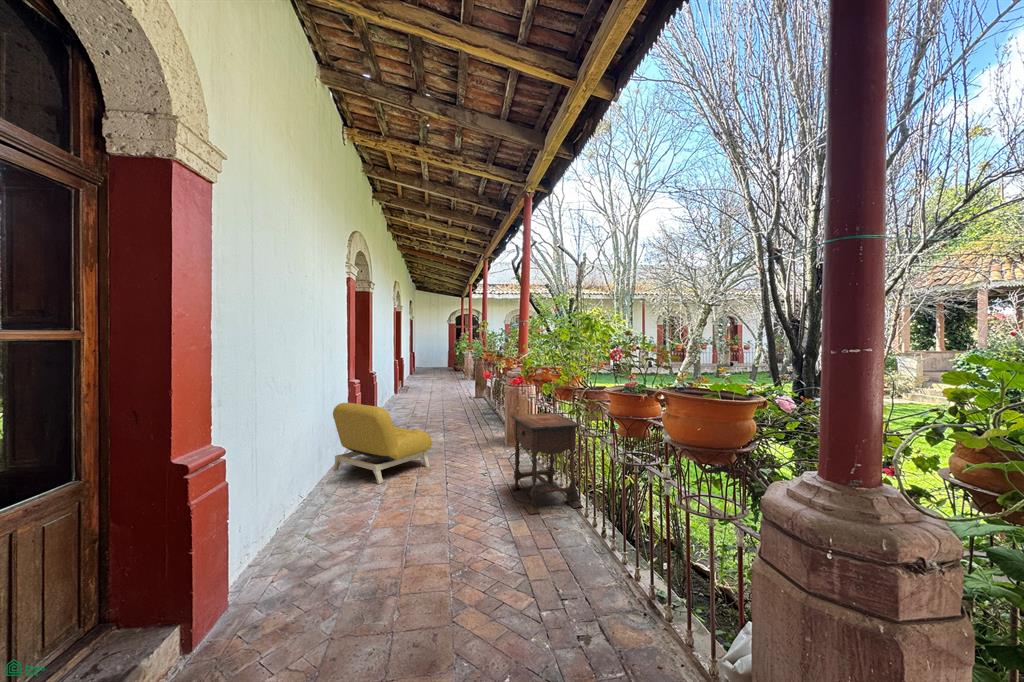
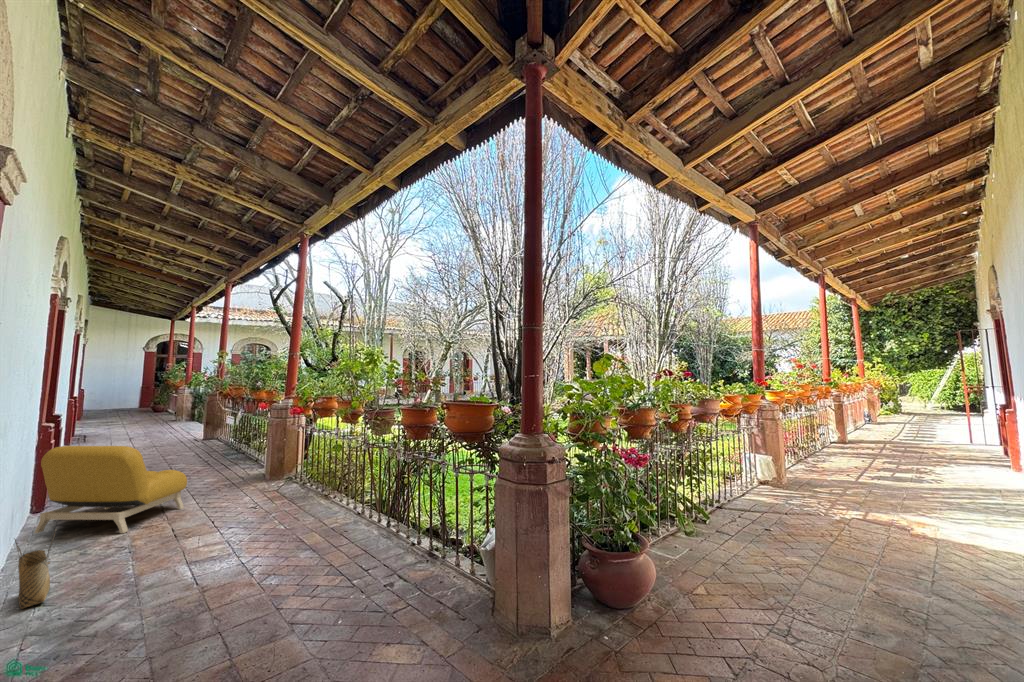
side table: present [511,413,583,514] -> none [292,437,368,525]
woven basket: none [279,480,308,545] -> present [15,529,56,609]

